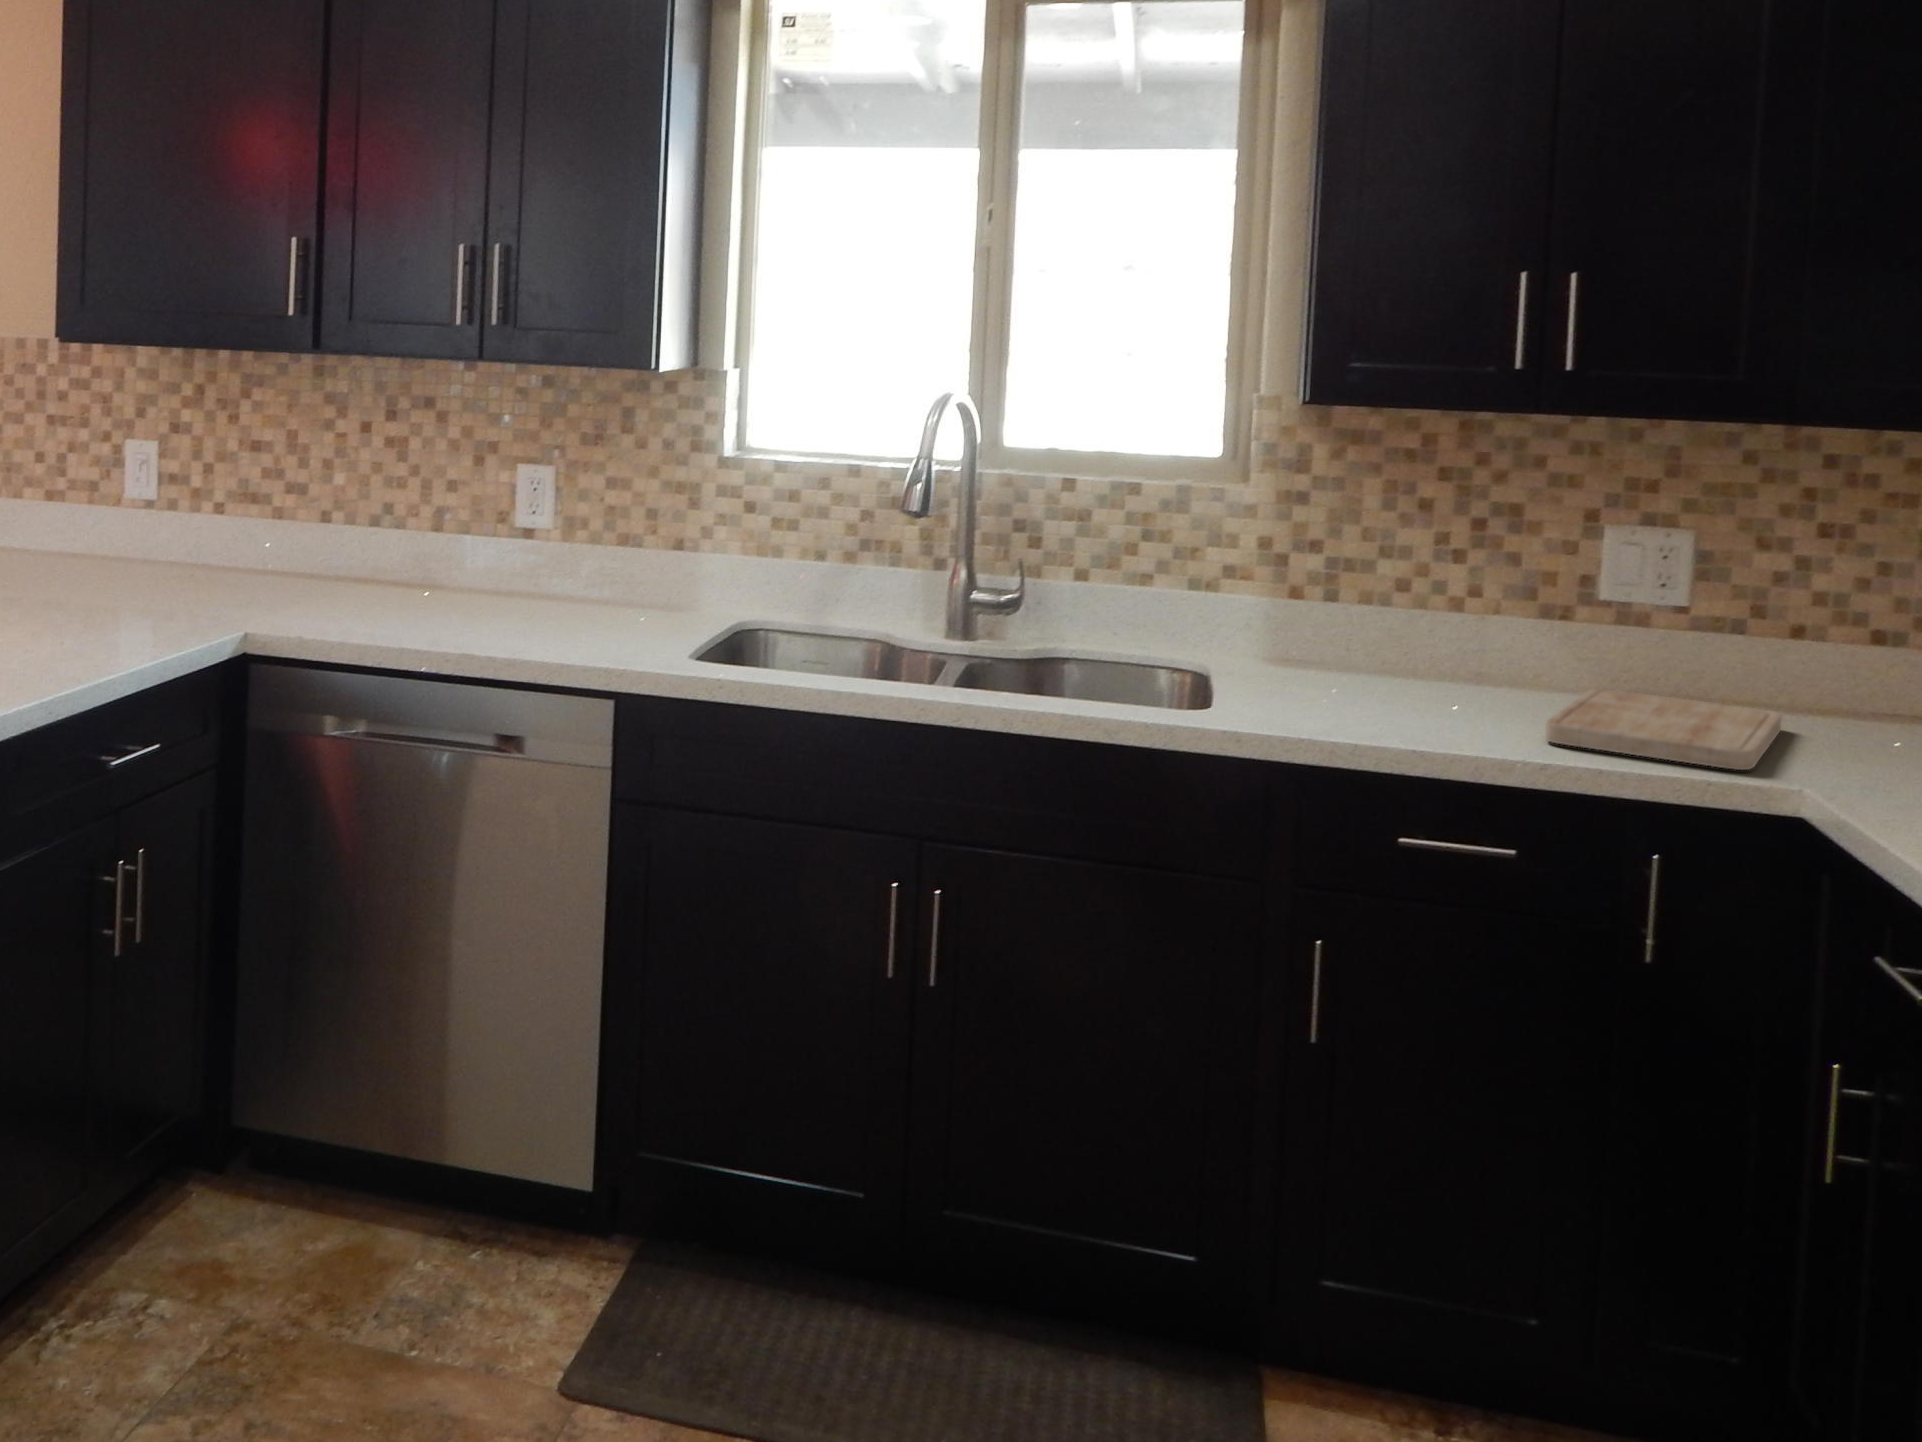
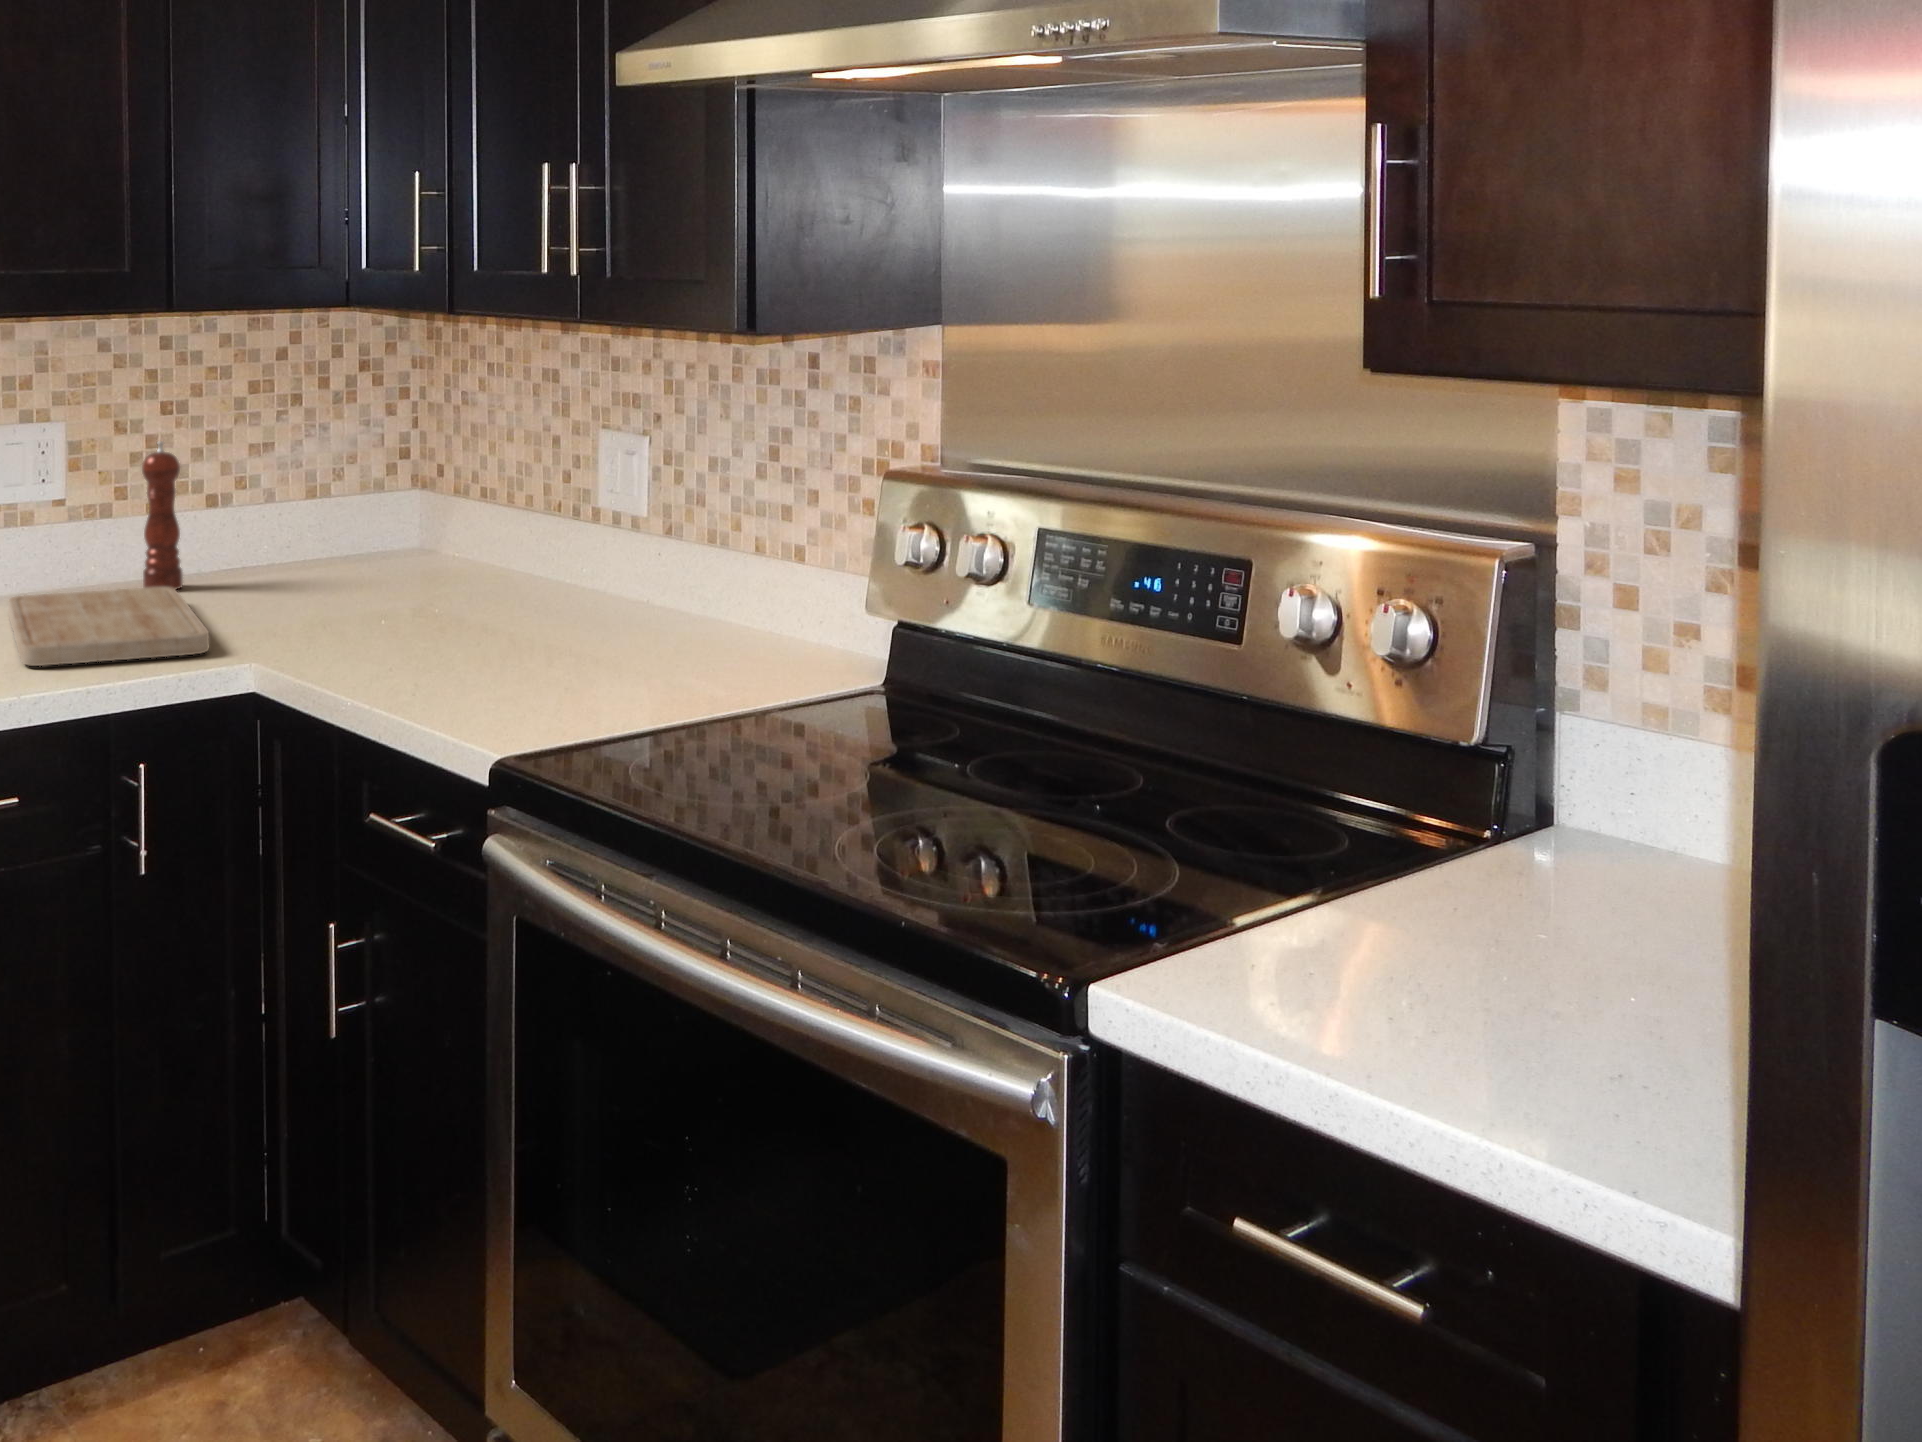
pepper mill: none [1766,562,1824,720] -> present [142,441,183,589]

